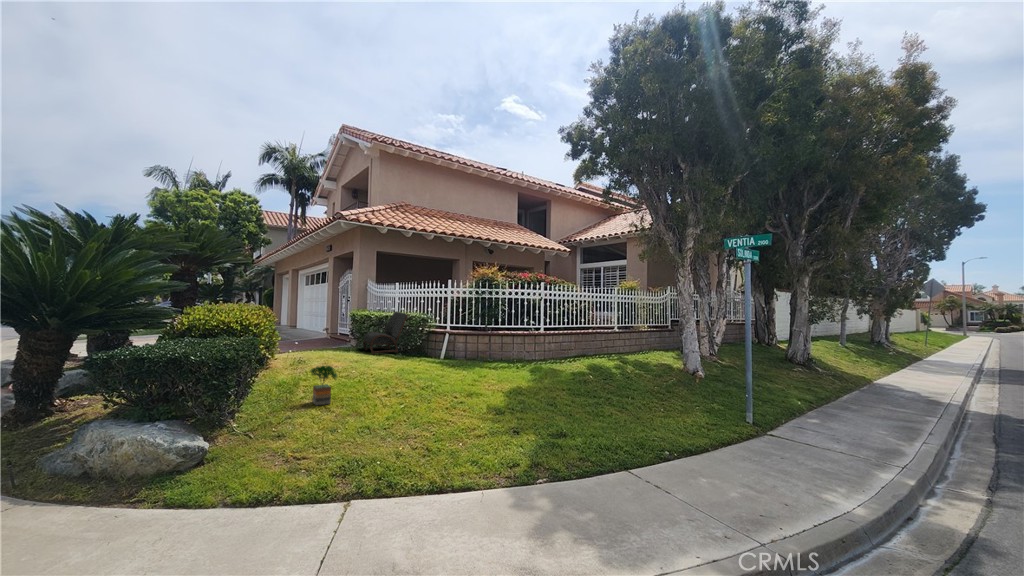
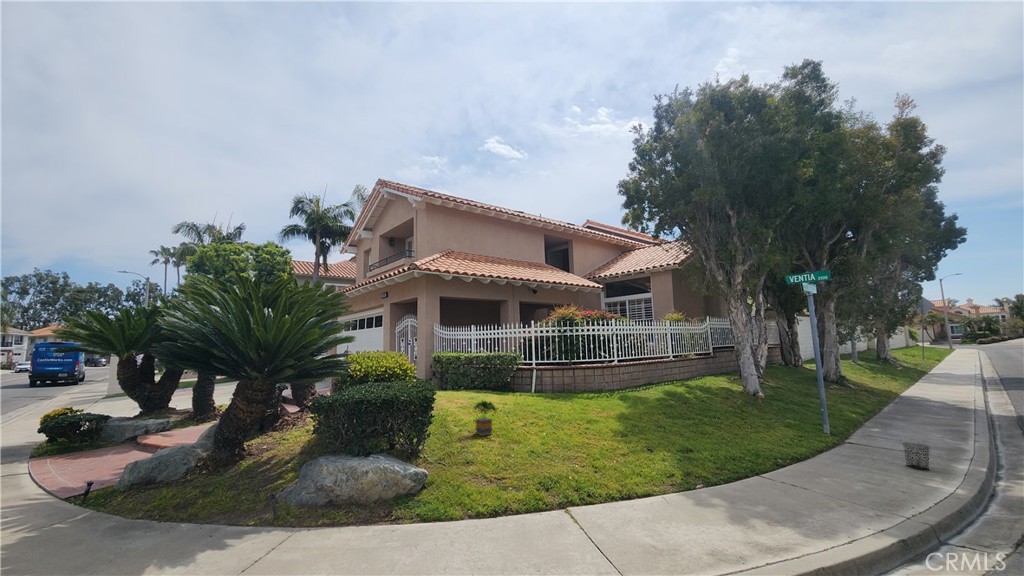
lounge chair: present [363,311,408,354] -> none [460,352,500,392]
waste bin: none [818,442,849,477] -> present [903,443,929,470]

